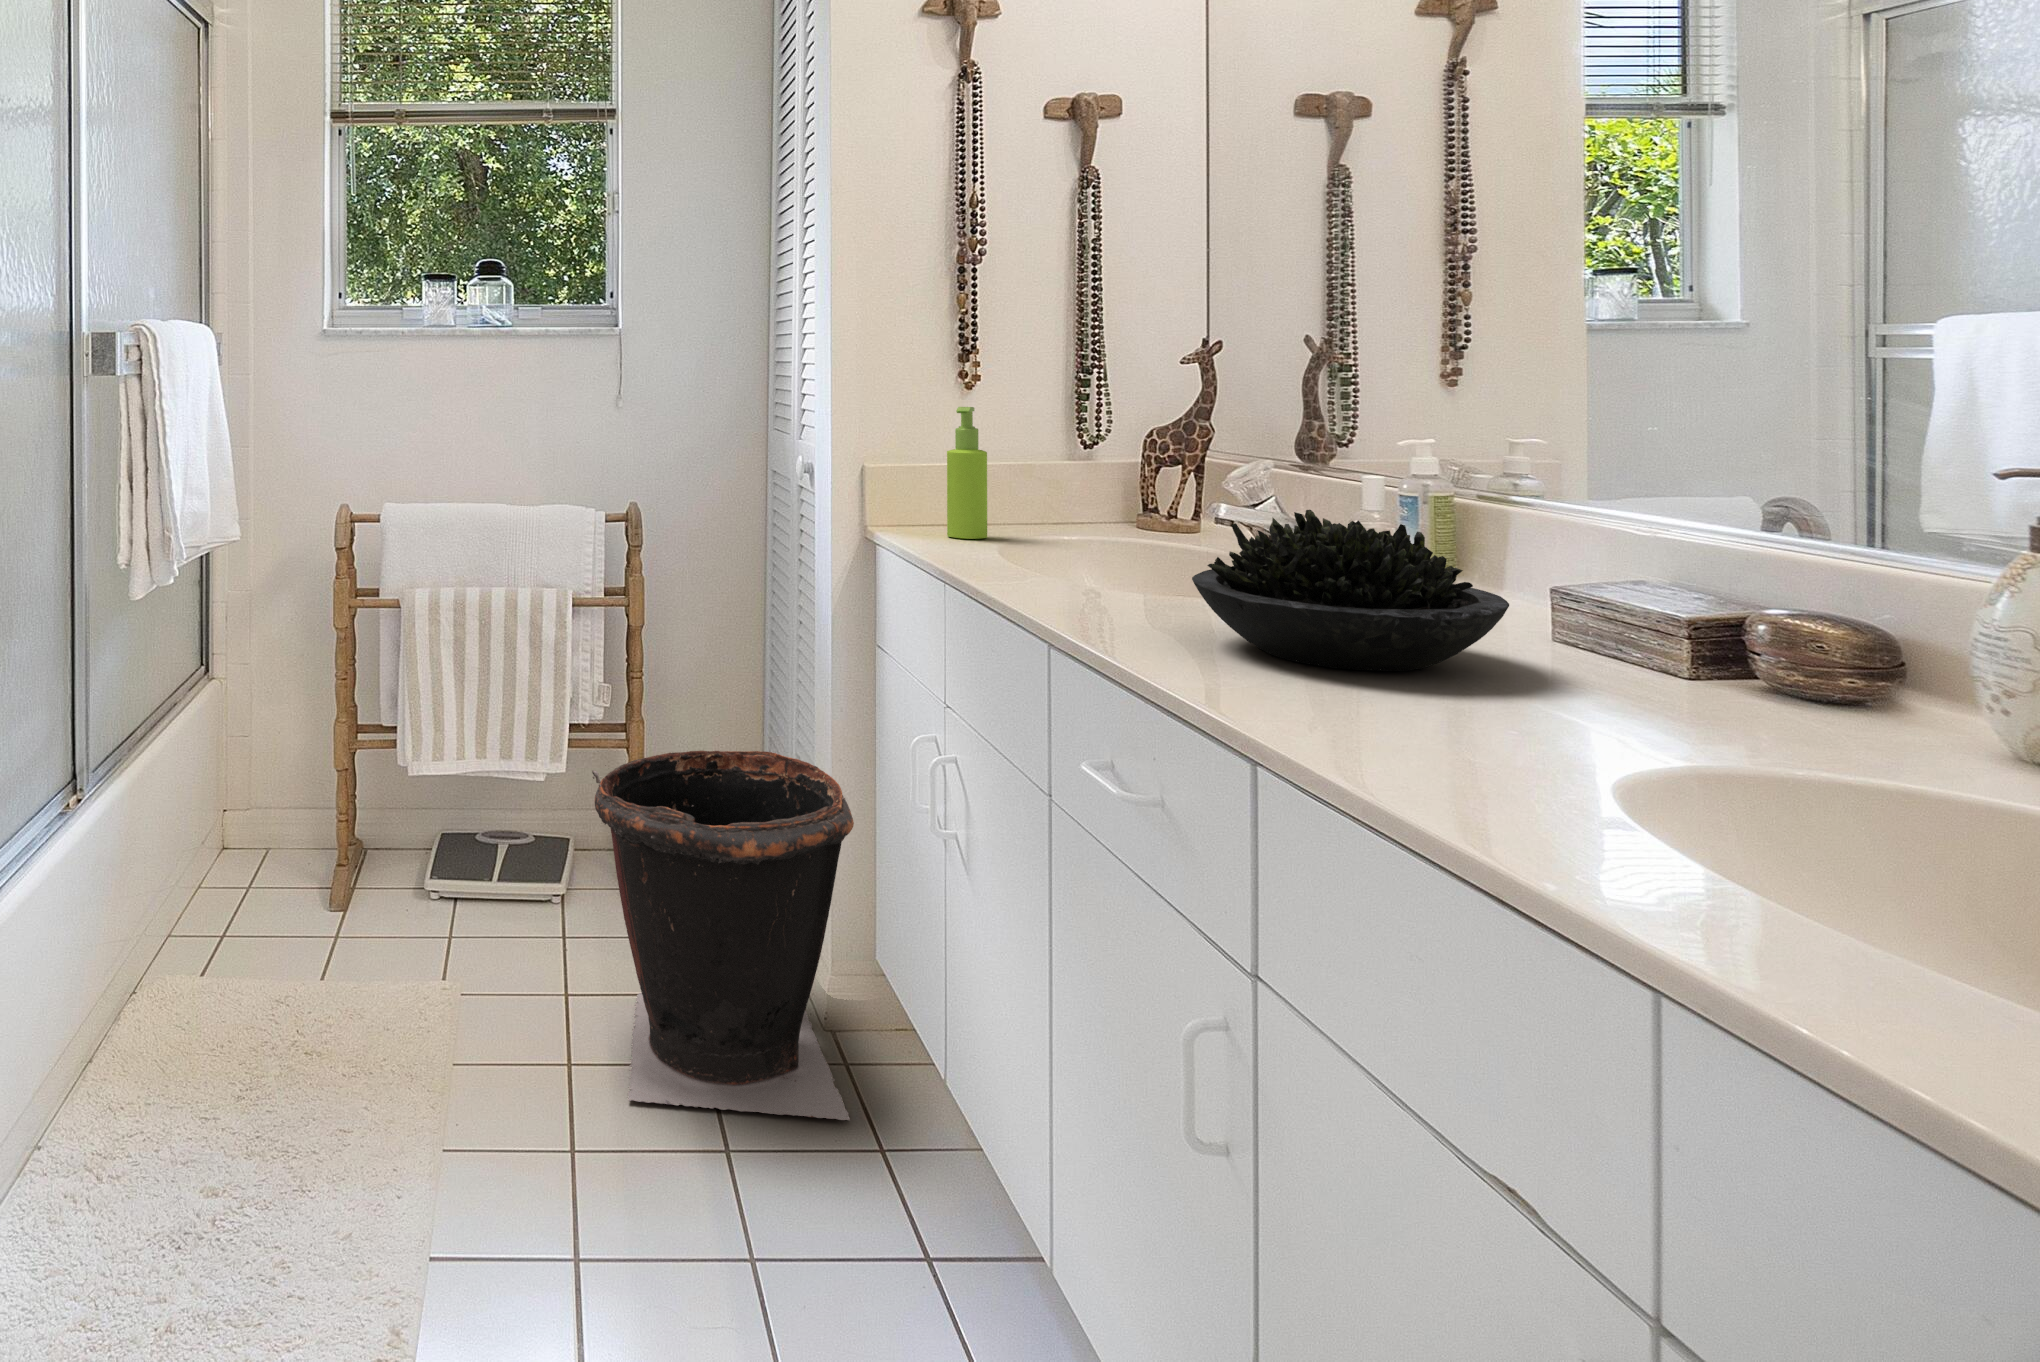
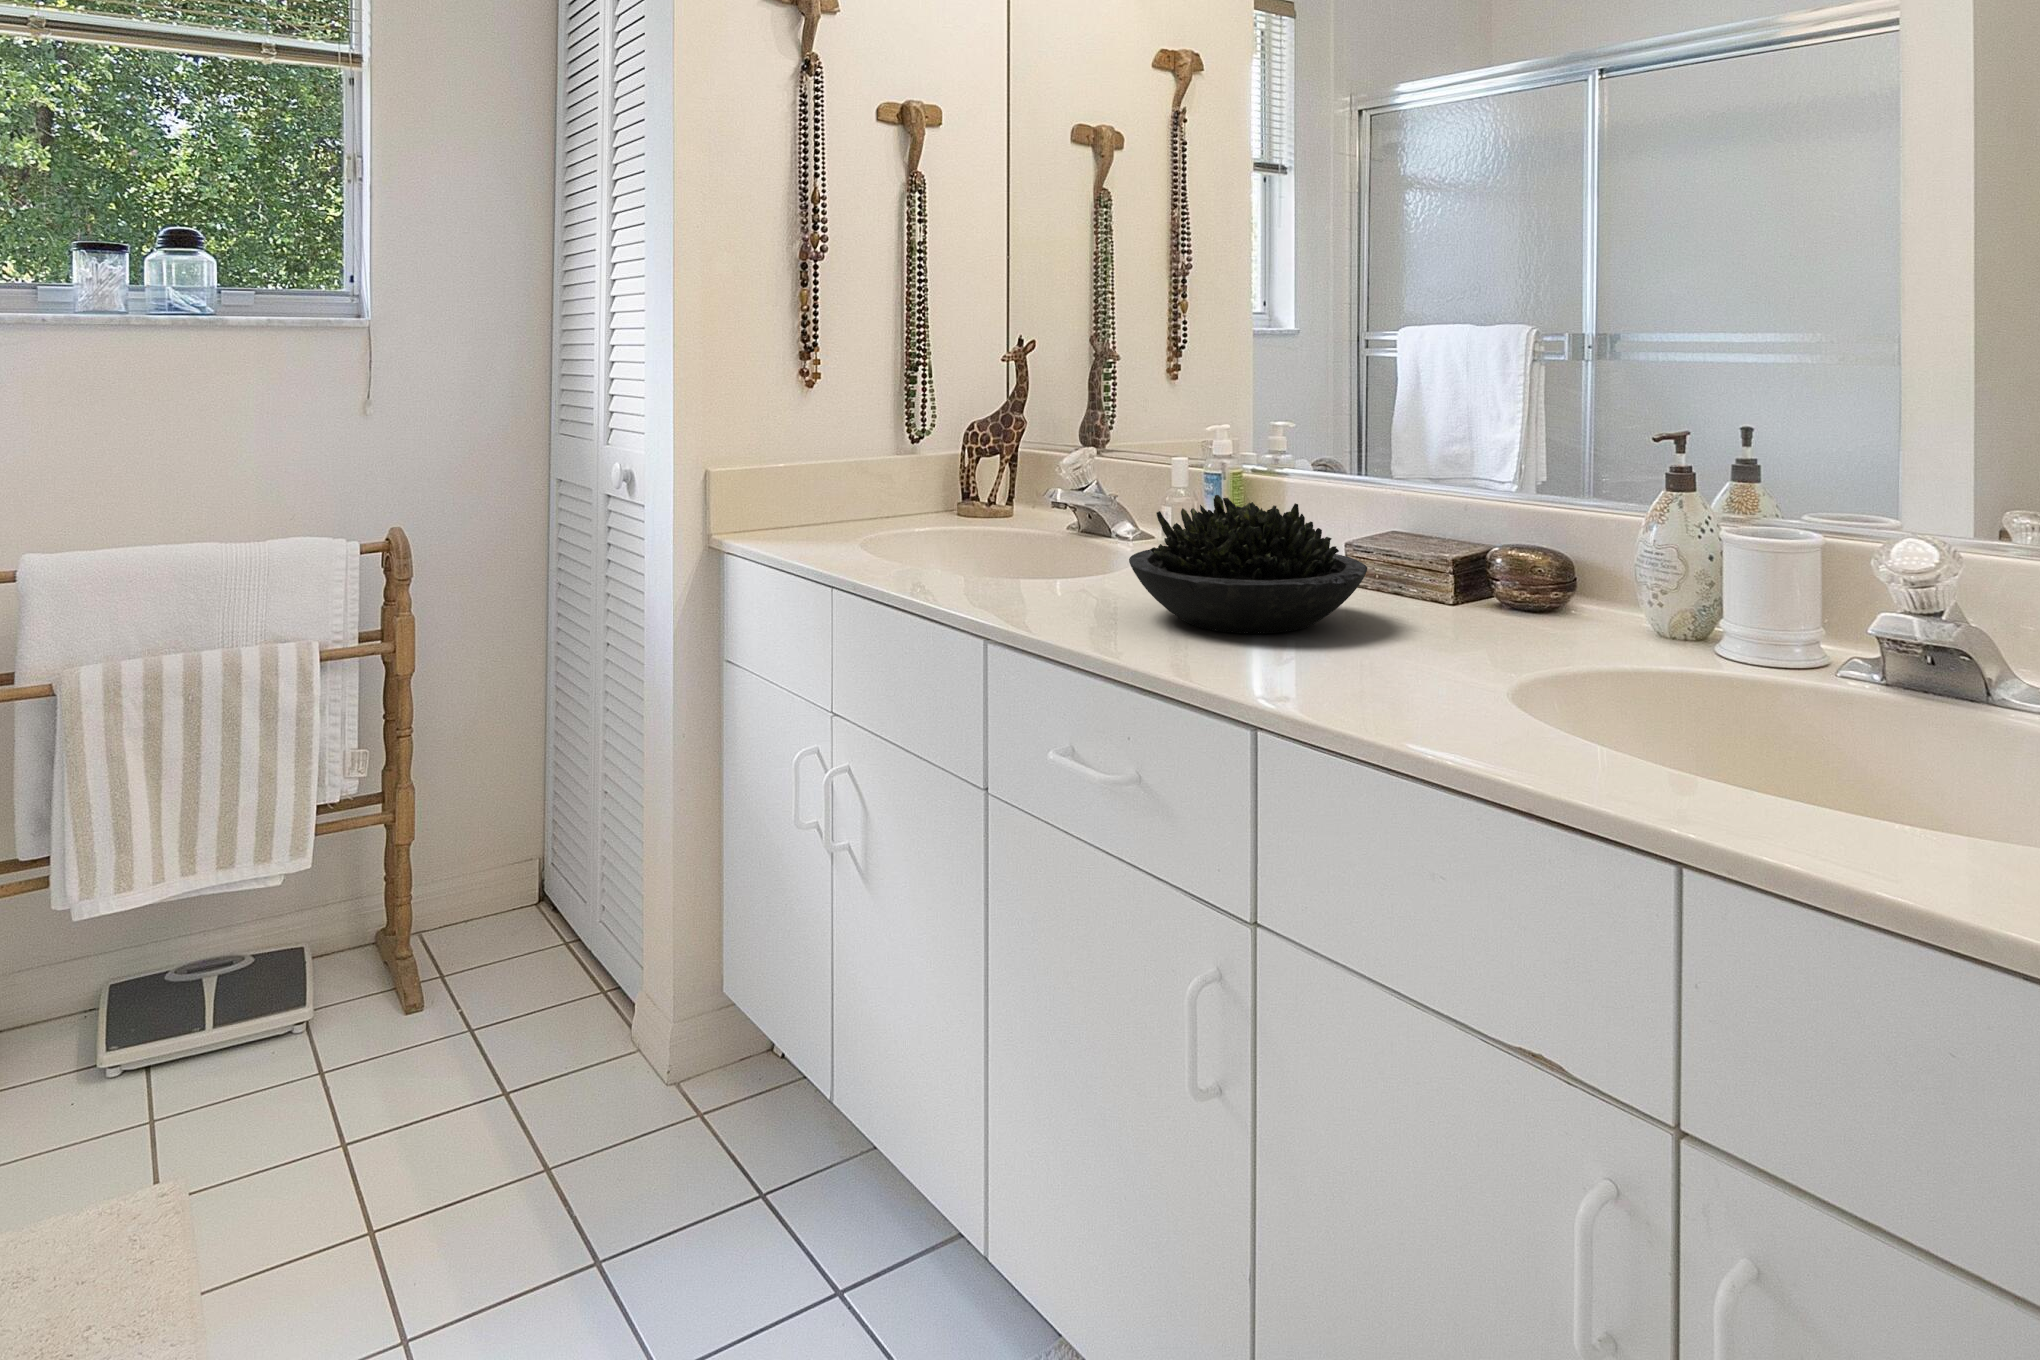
soap dispenser: present [947,407,987,539] -> none [802,405,841,539]
waste bin: present [592,751,854,1120] -> none [404,795,731,1249]

